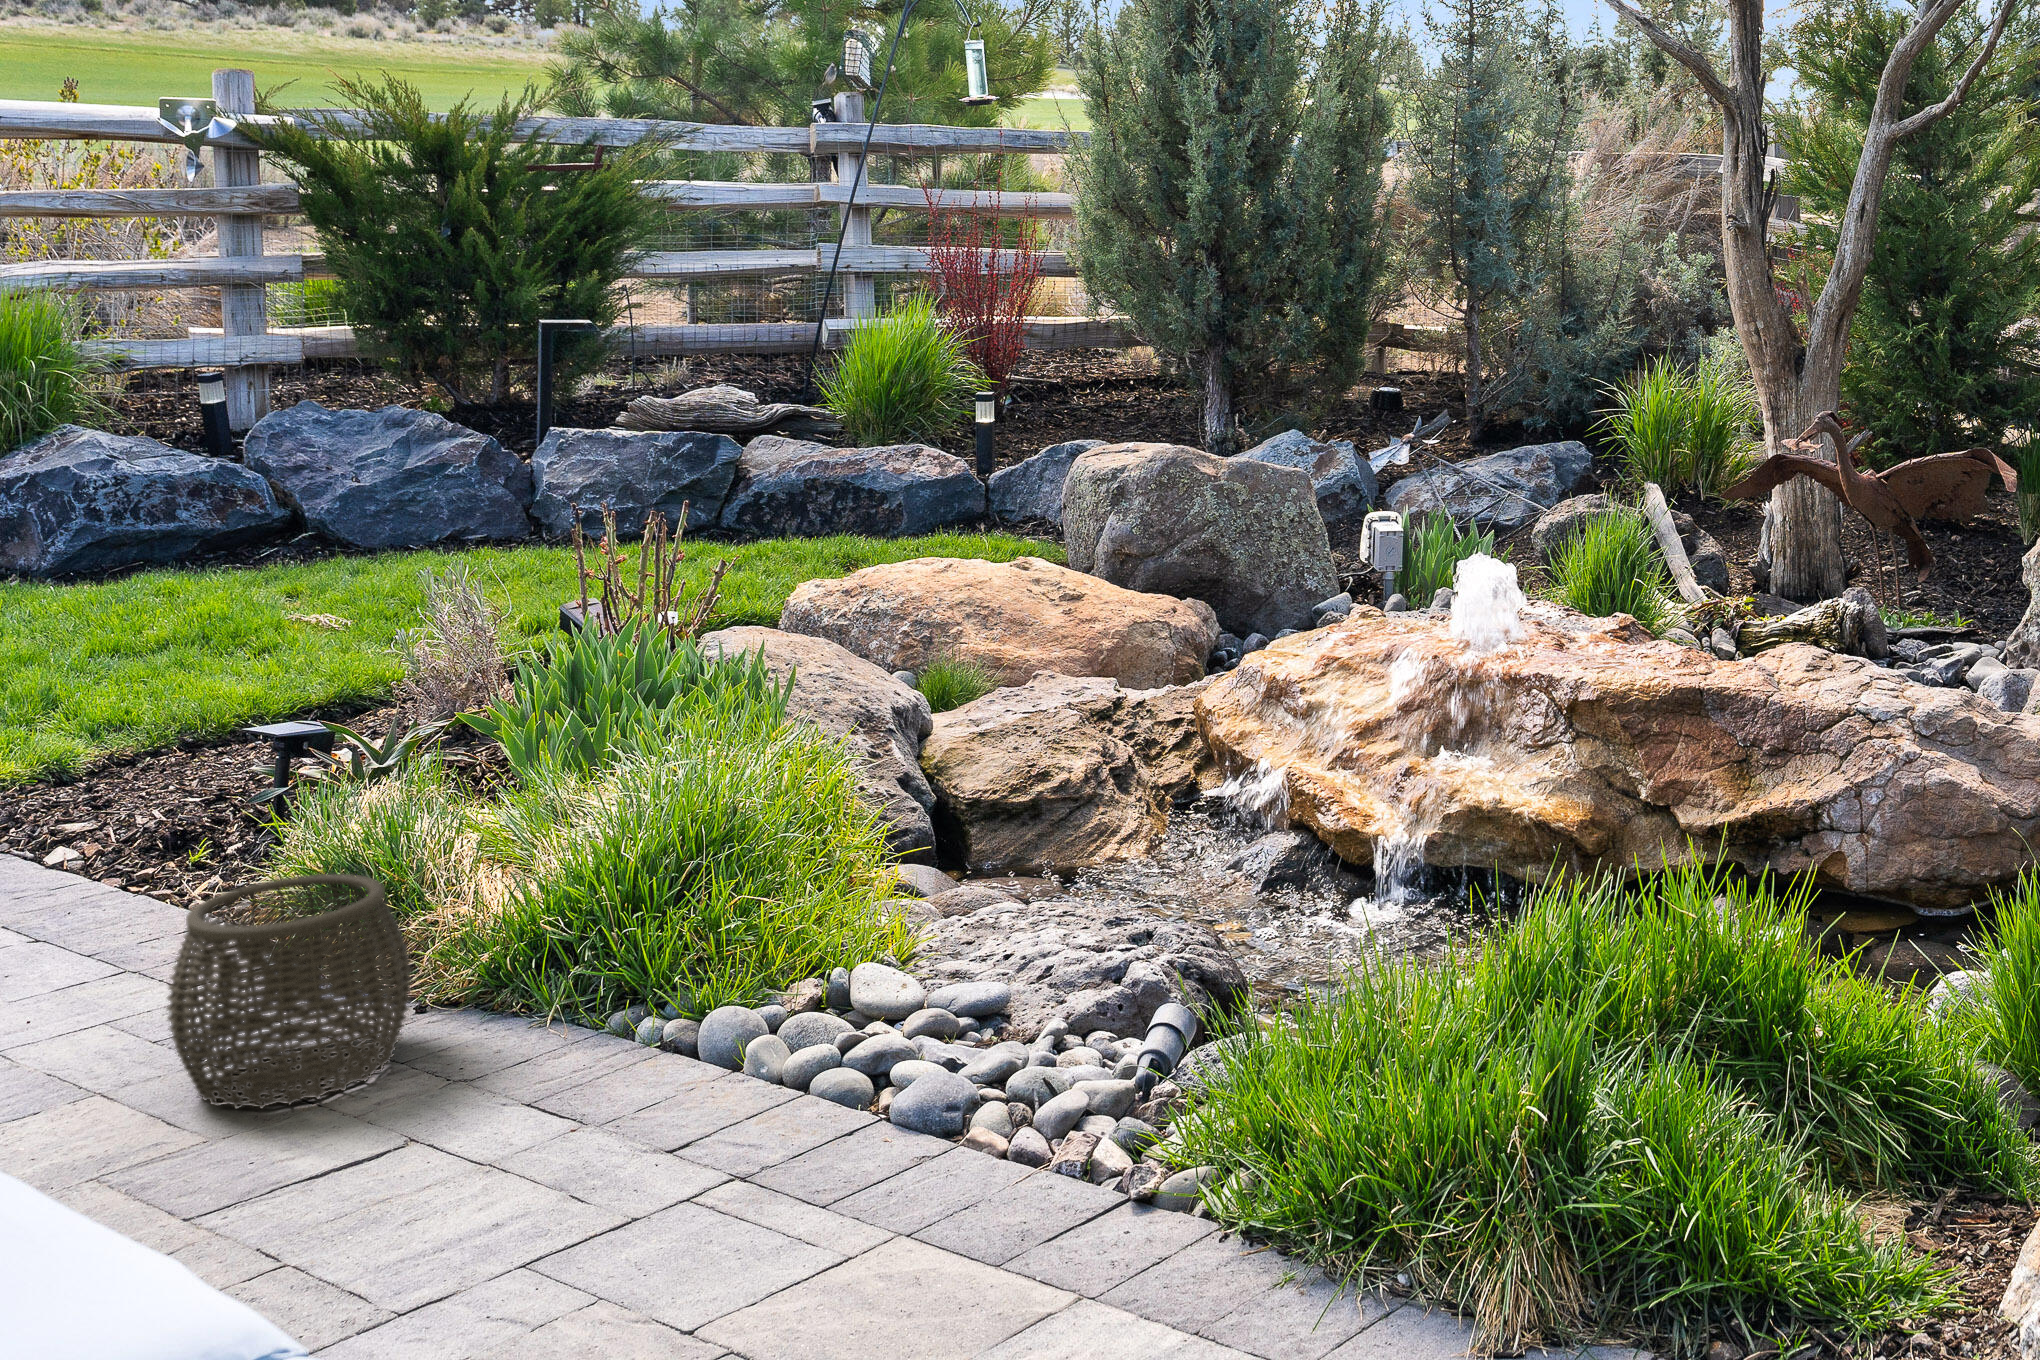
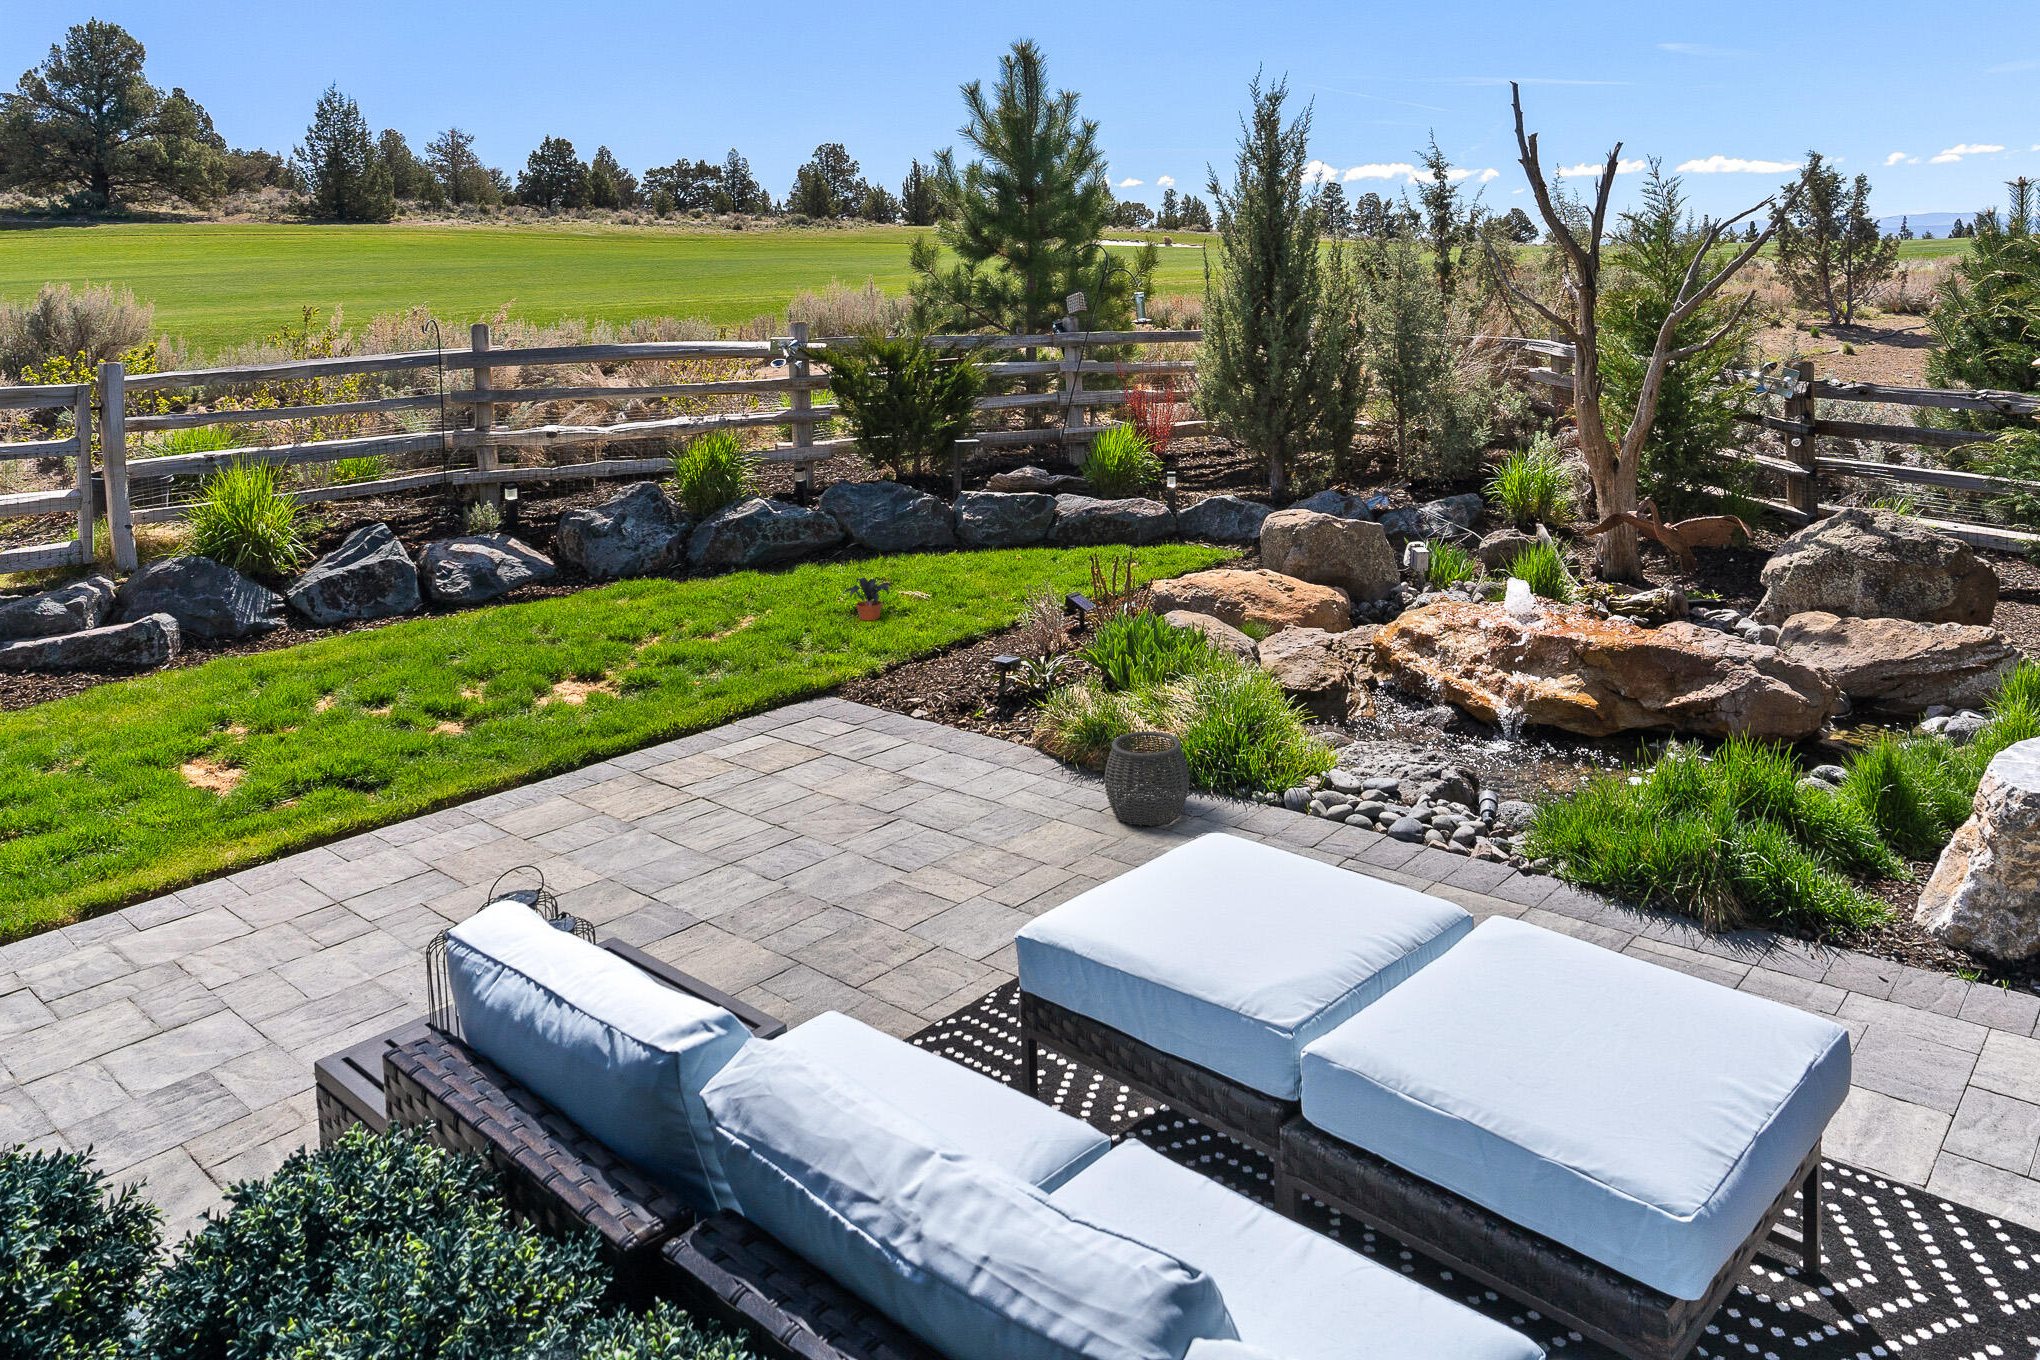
potted plant: none [96,575,227,665] -> present [843,578,893,620]

